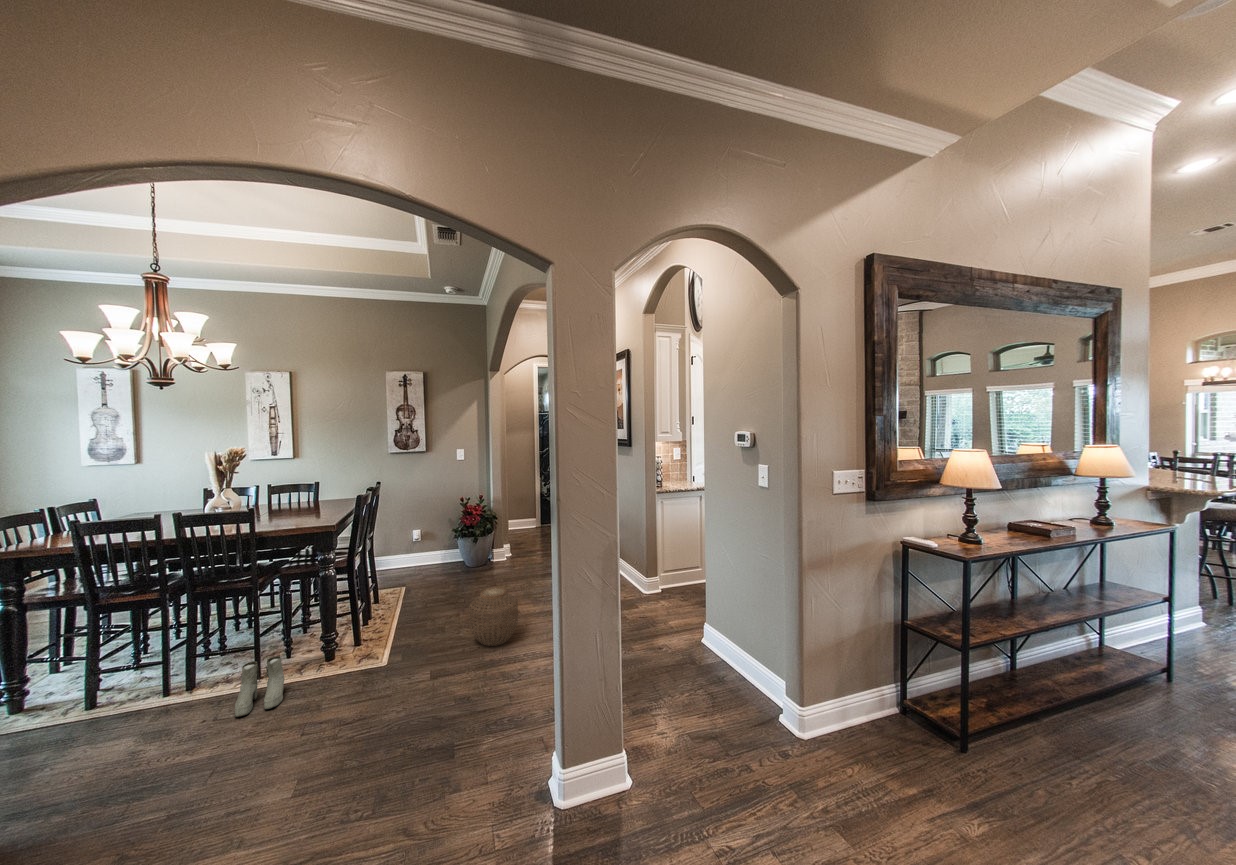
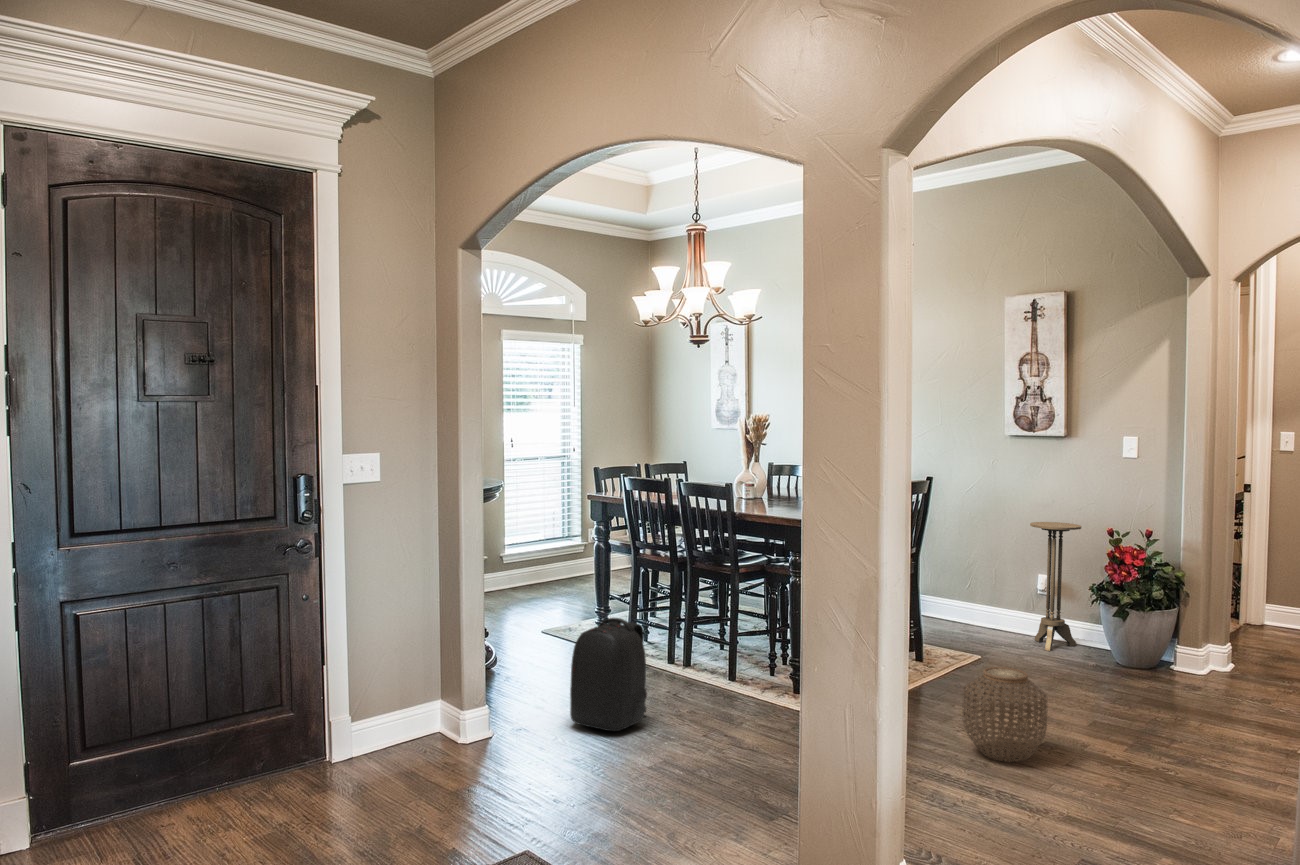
side table: none [413,497,442,570] -> present [1030,522,1081,651]
boots: present [235,656,284,717] -> none [688,660,742,715]
backpack: none [99,661,207,805] -> present [570,618,647,731]

